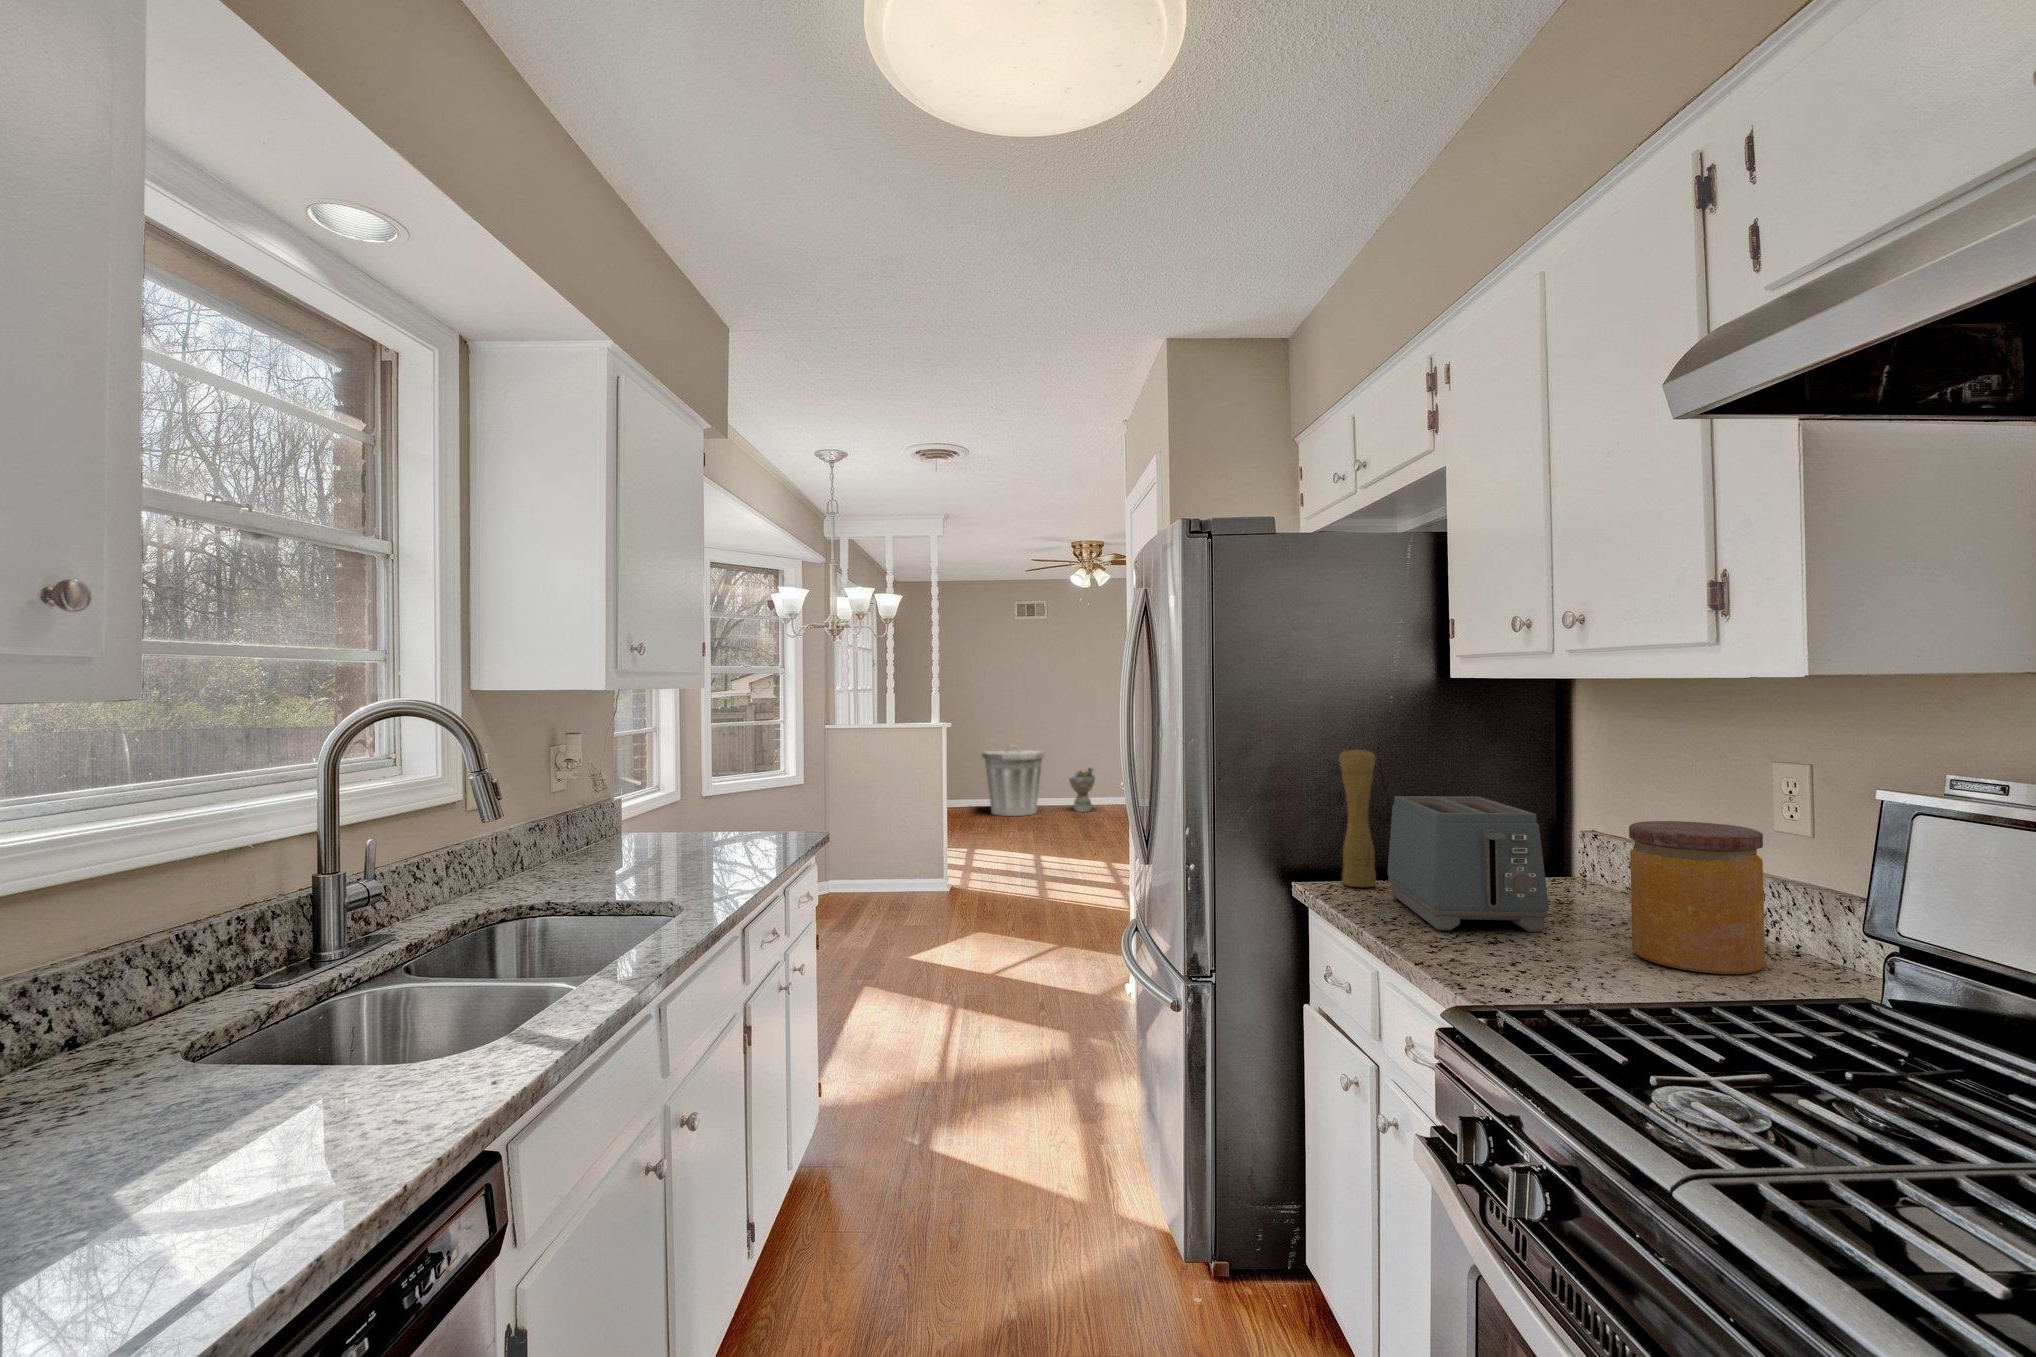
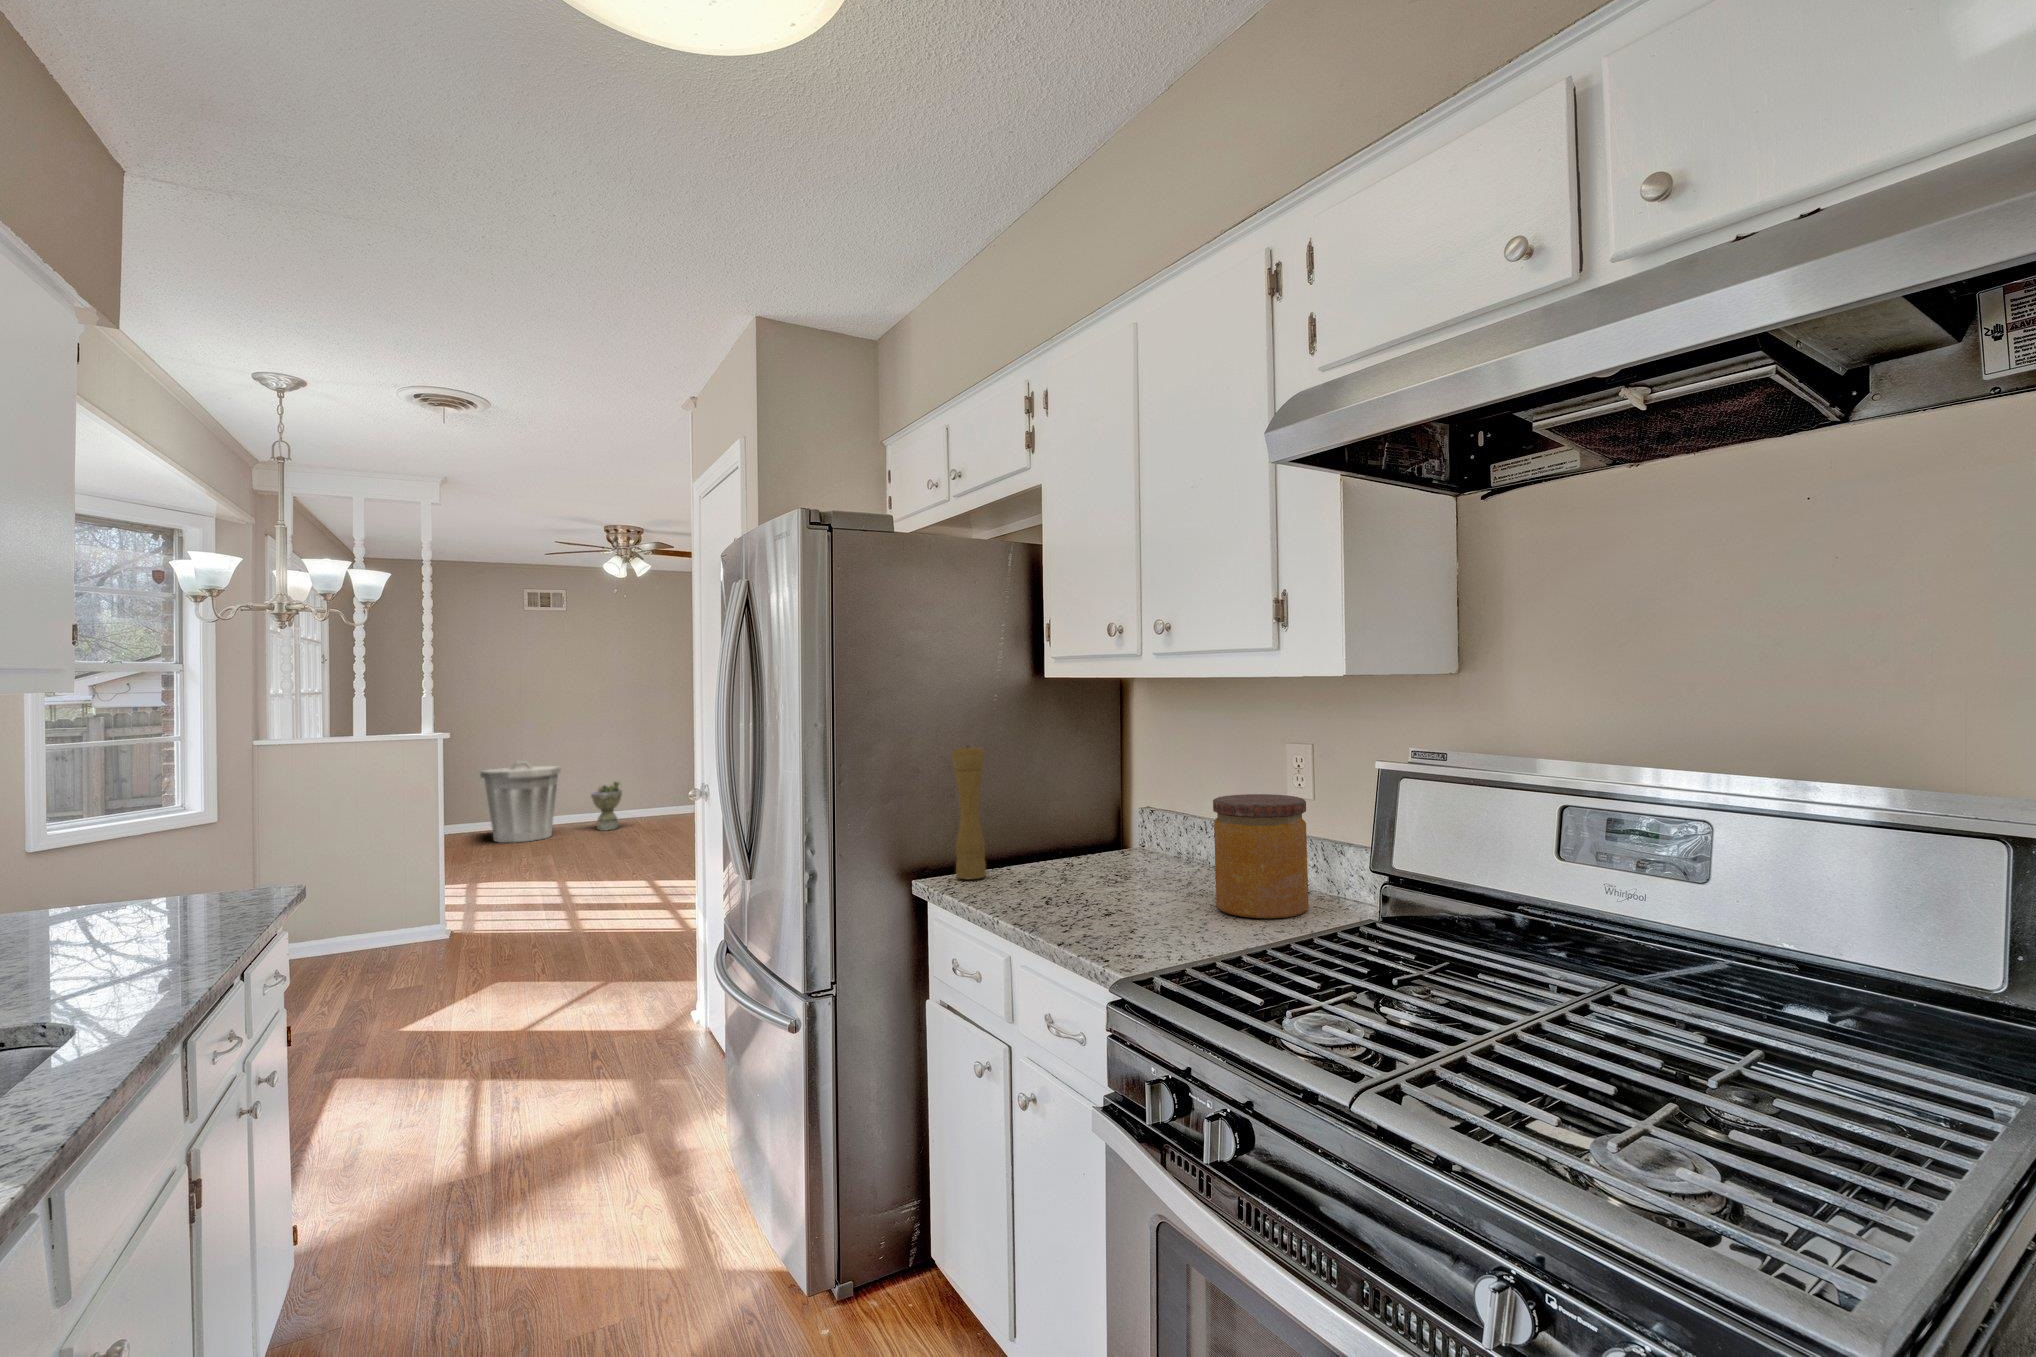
toaster: present [1387,796,1549,932] -> none [1002,785,1147,911]

